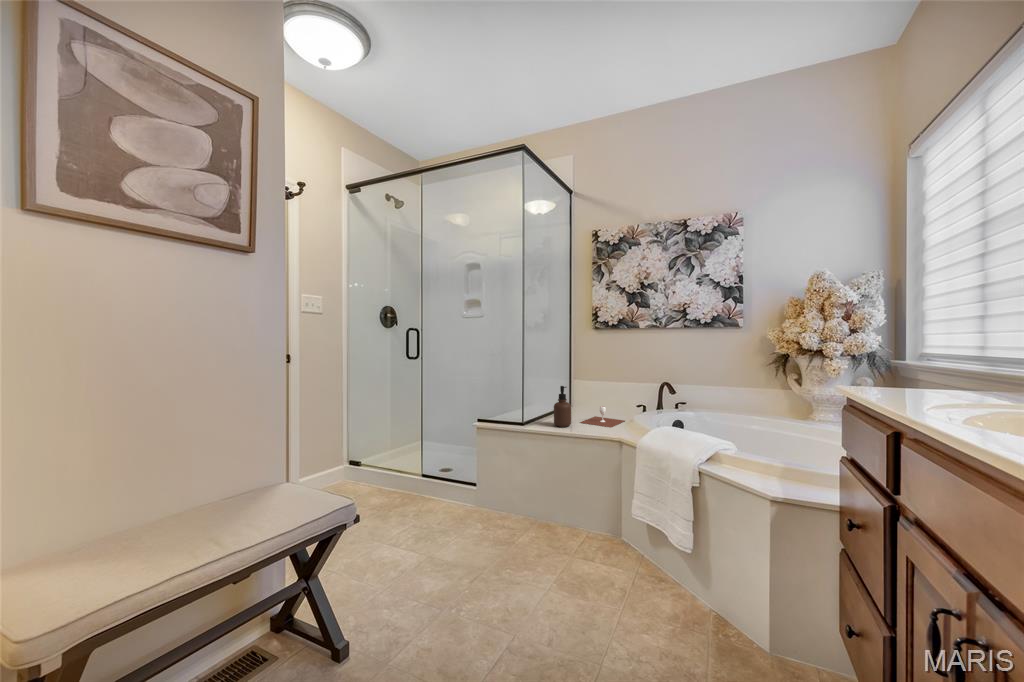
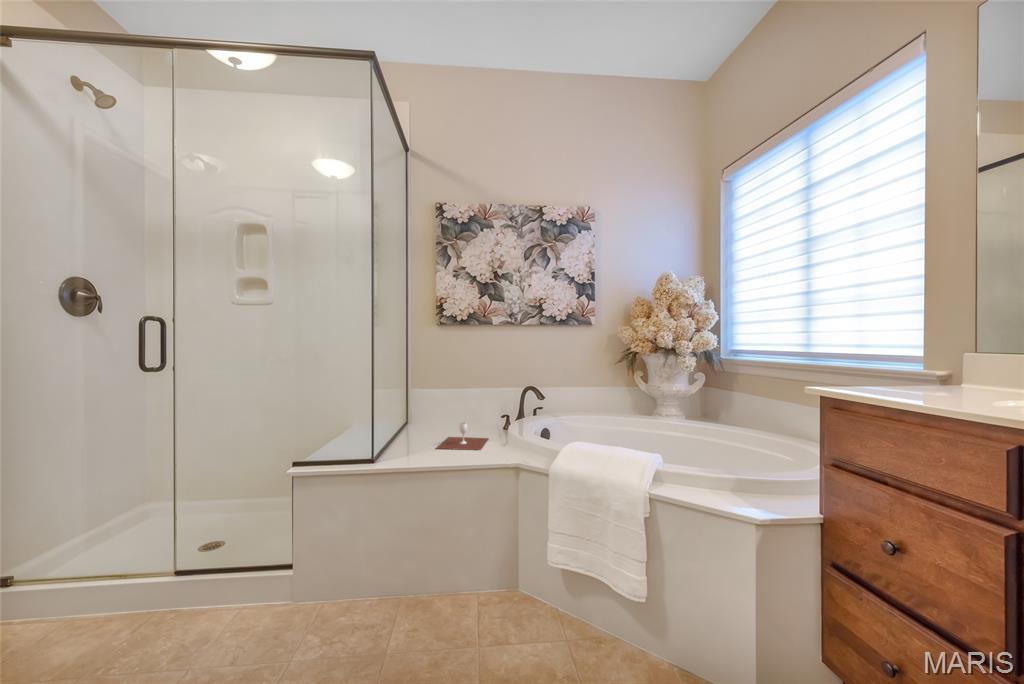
soap dispenser: present [554,386,571,427] -> none [403,400,428,460]

